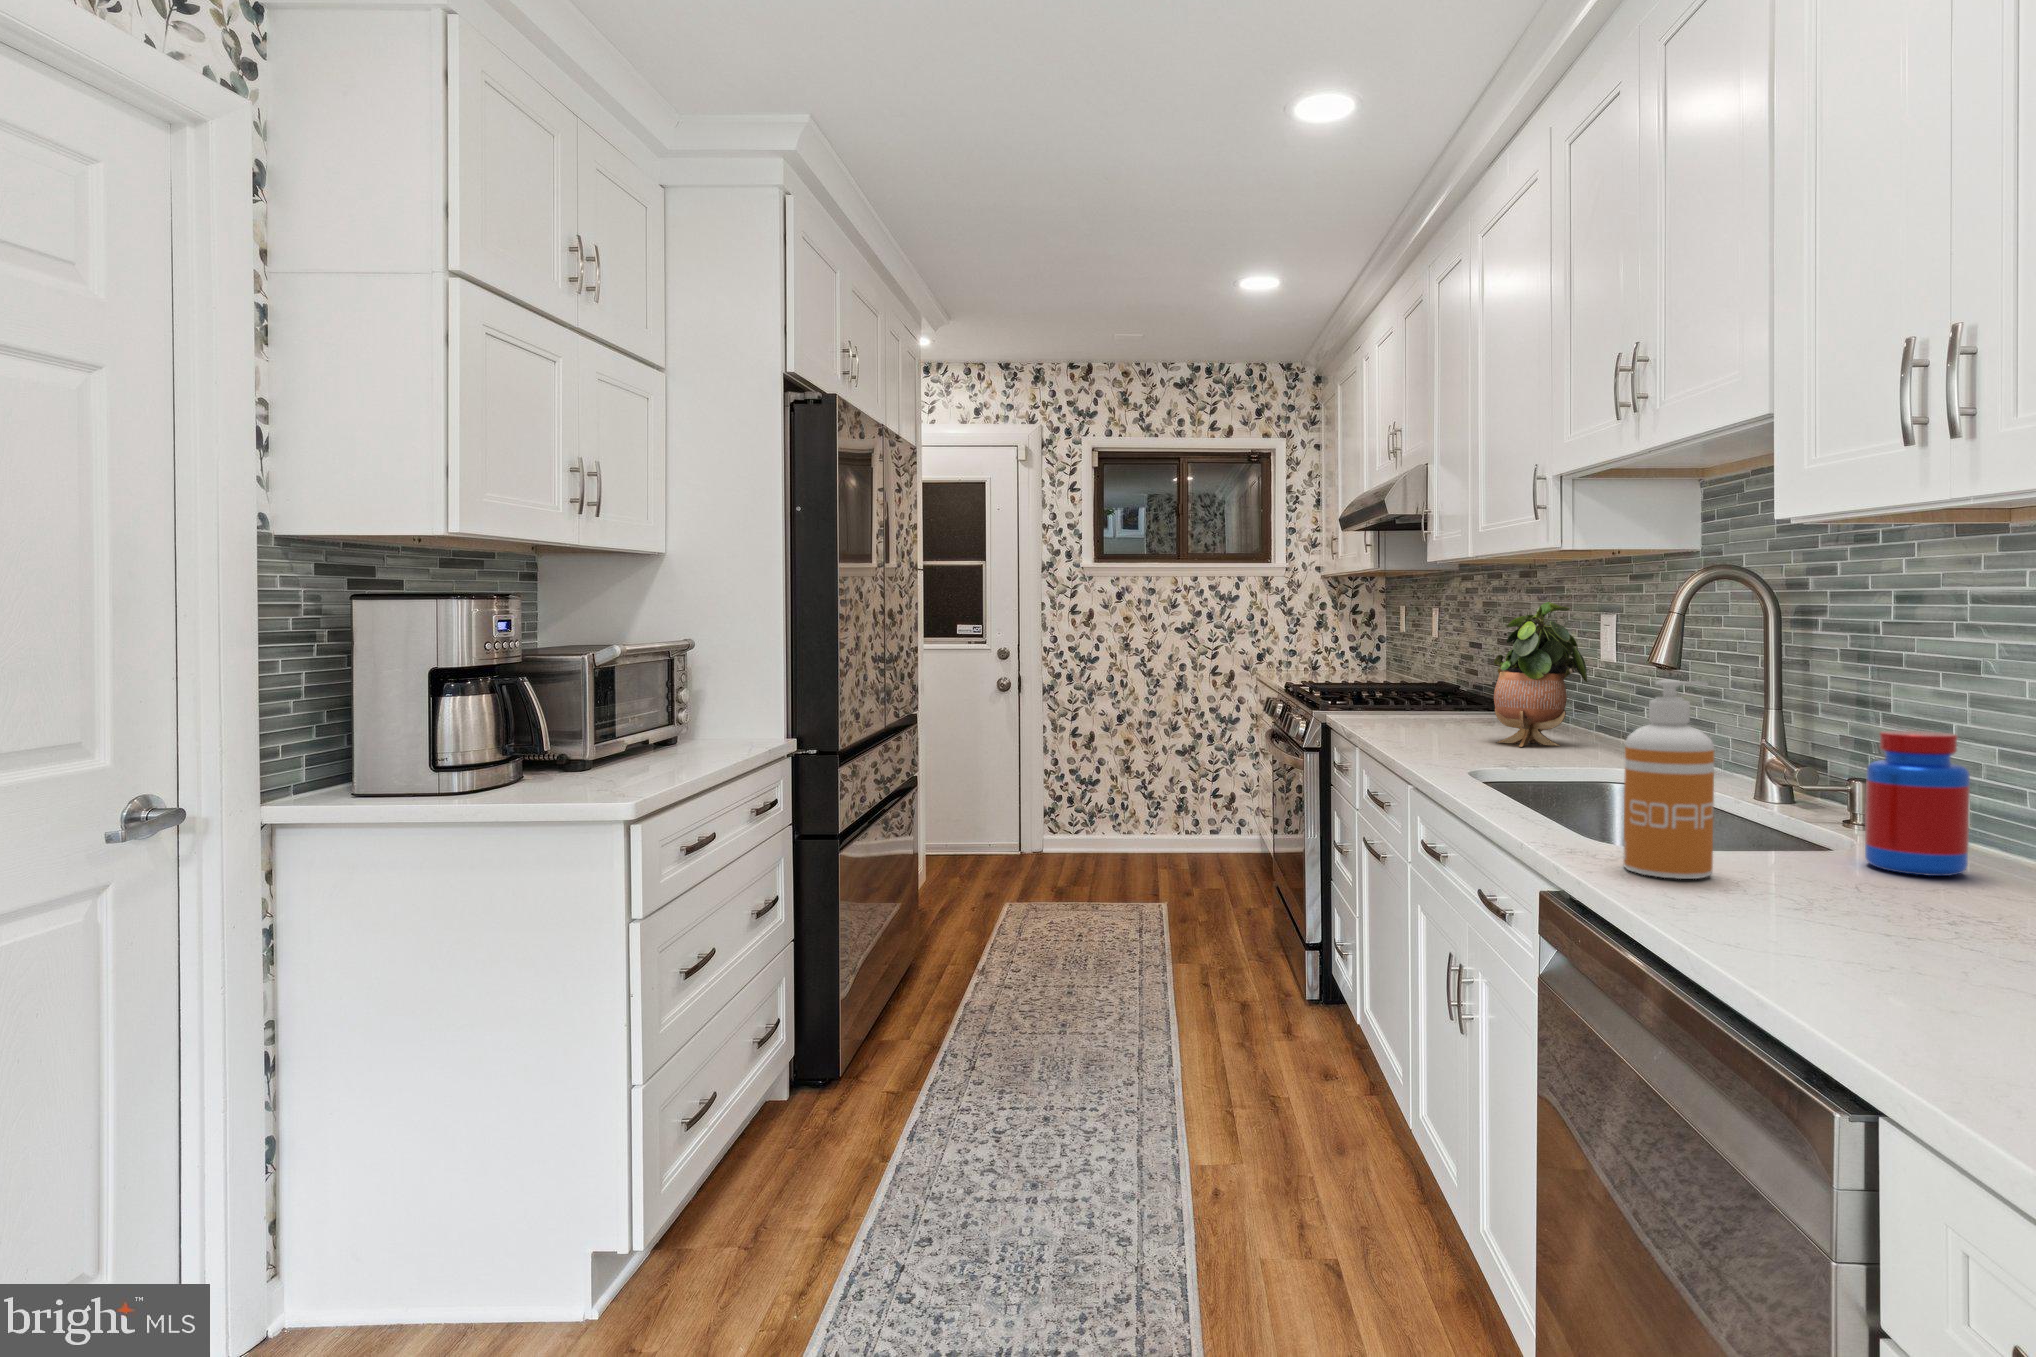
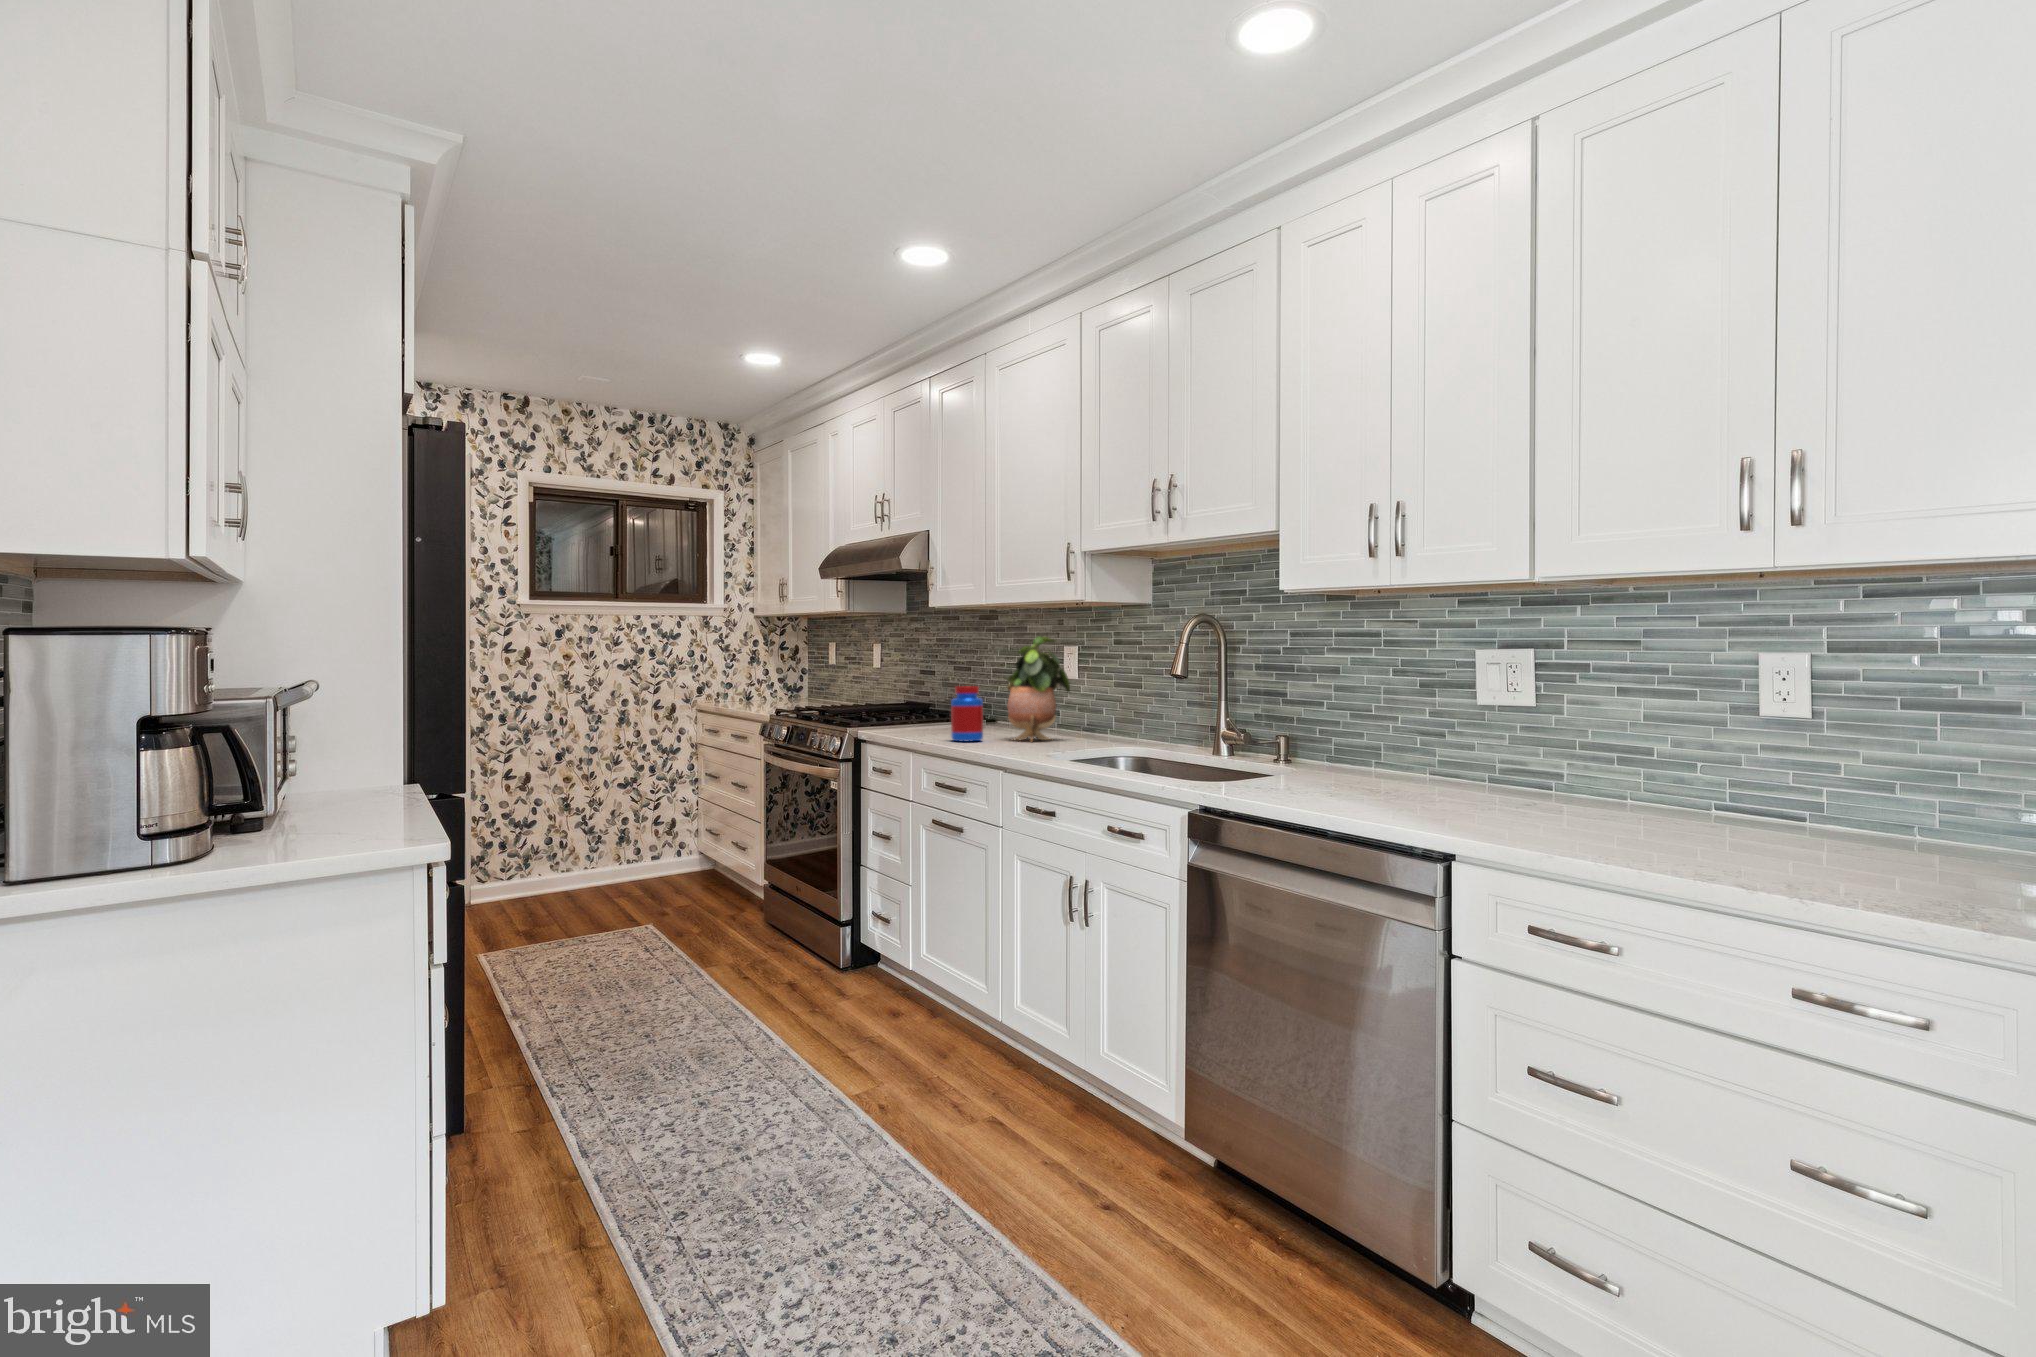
soap dispenser: present [1623,680,1714,879] -> none [1229,673,1277,790]
jar: present [1865,731,1970,876] -> present [951,686,983,741]

